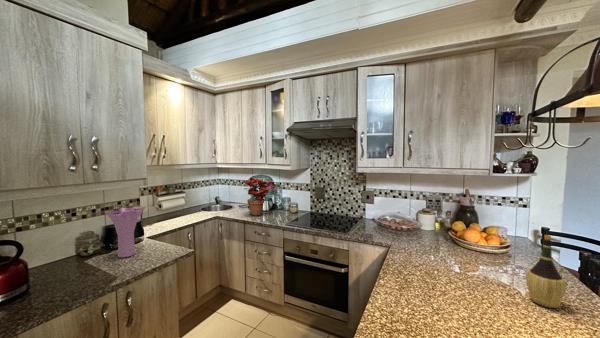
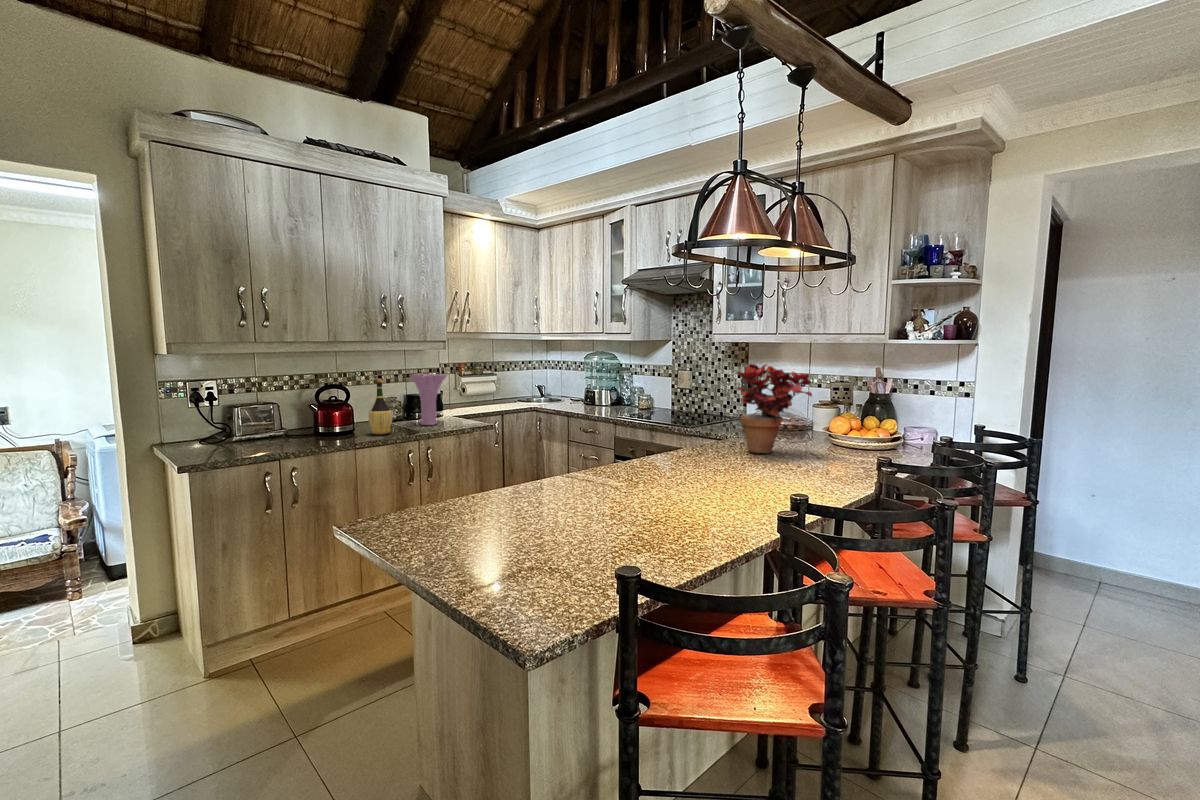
potted plant: present [243,178,276,215] -> present [737,364,812,453]
wine bottle: present [526,235,566,308] -> present [368,379,393,434]

